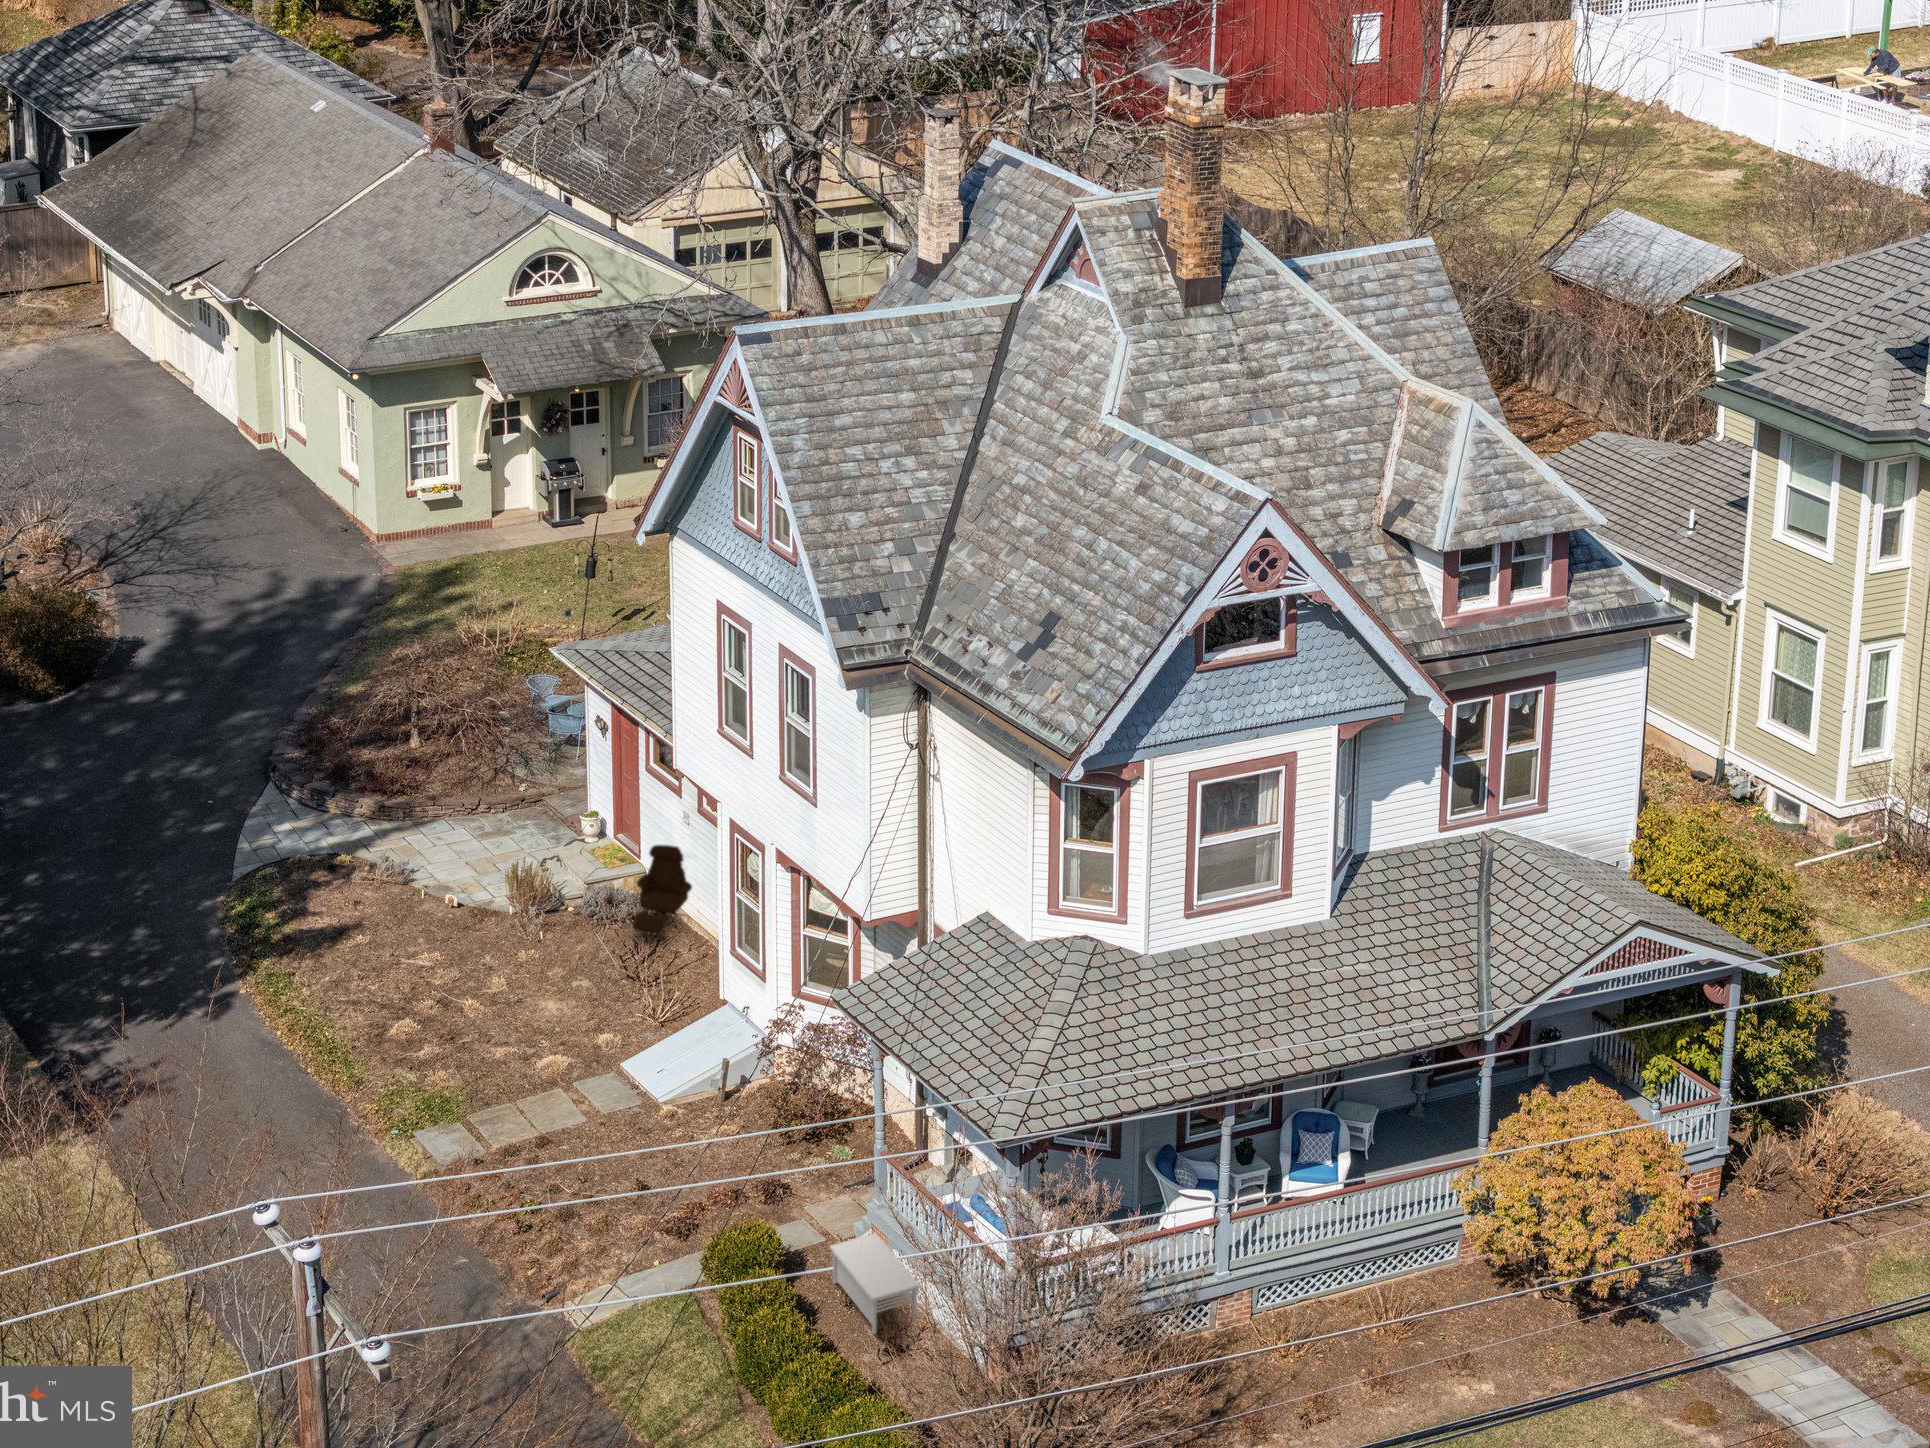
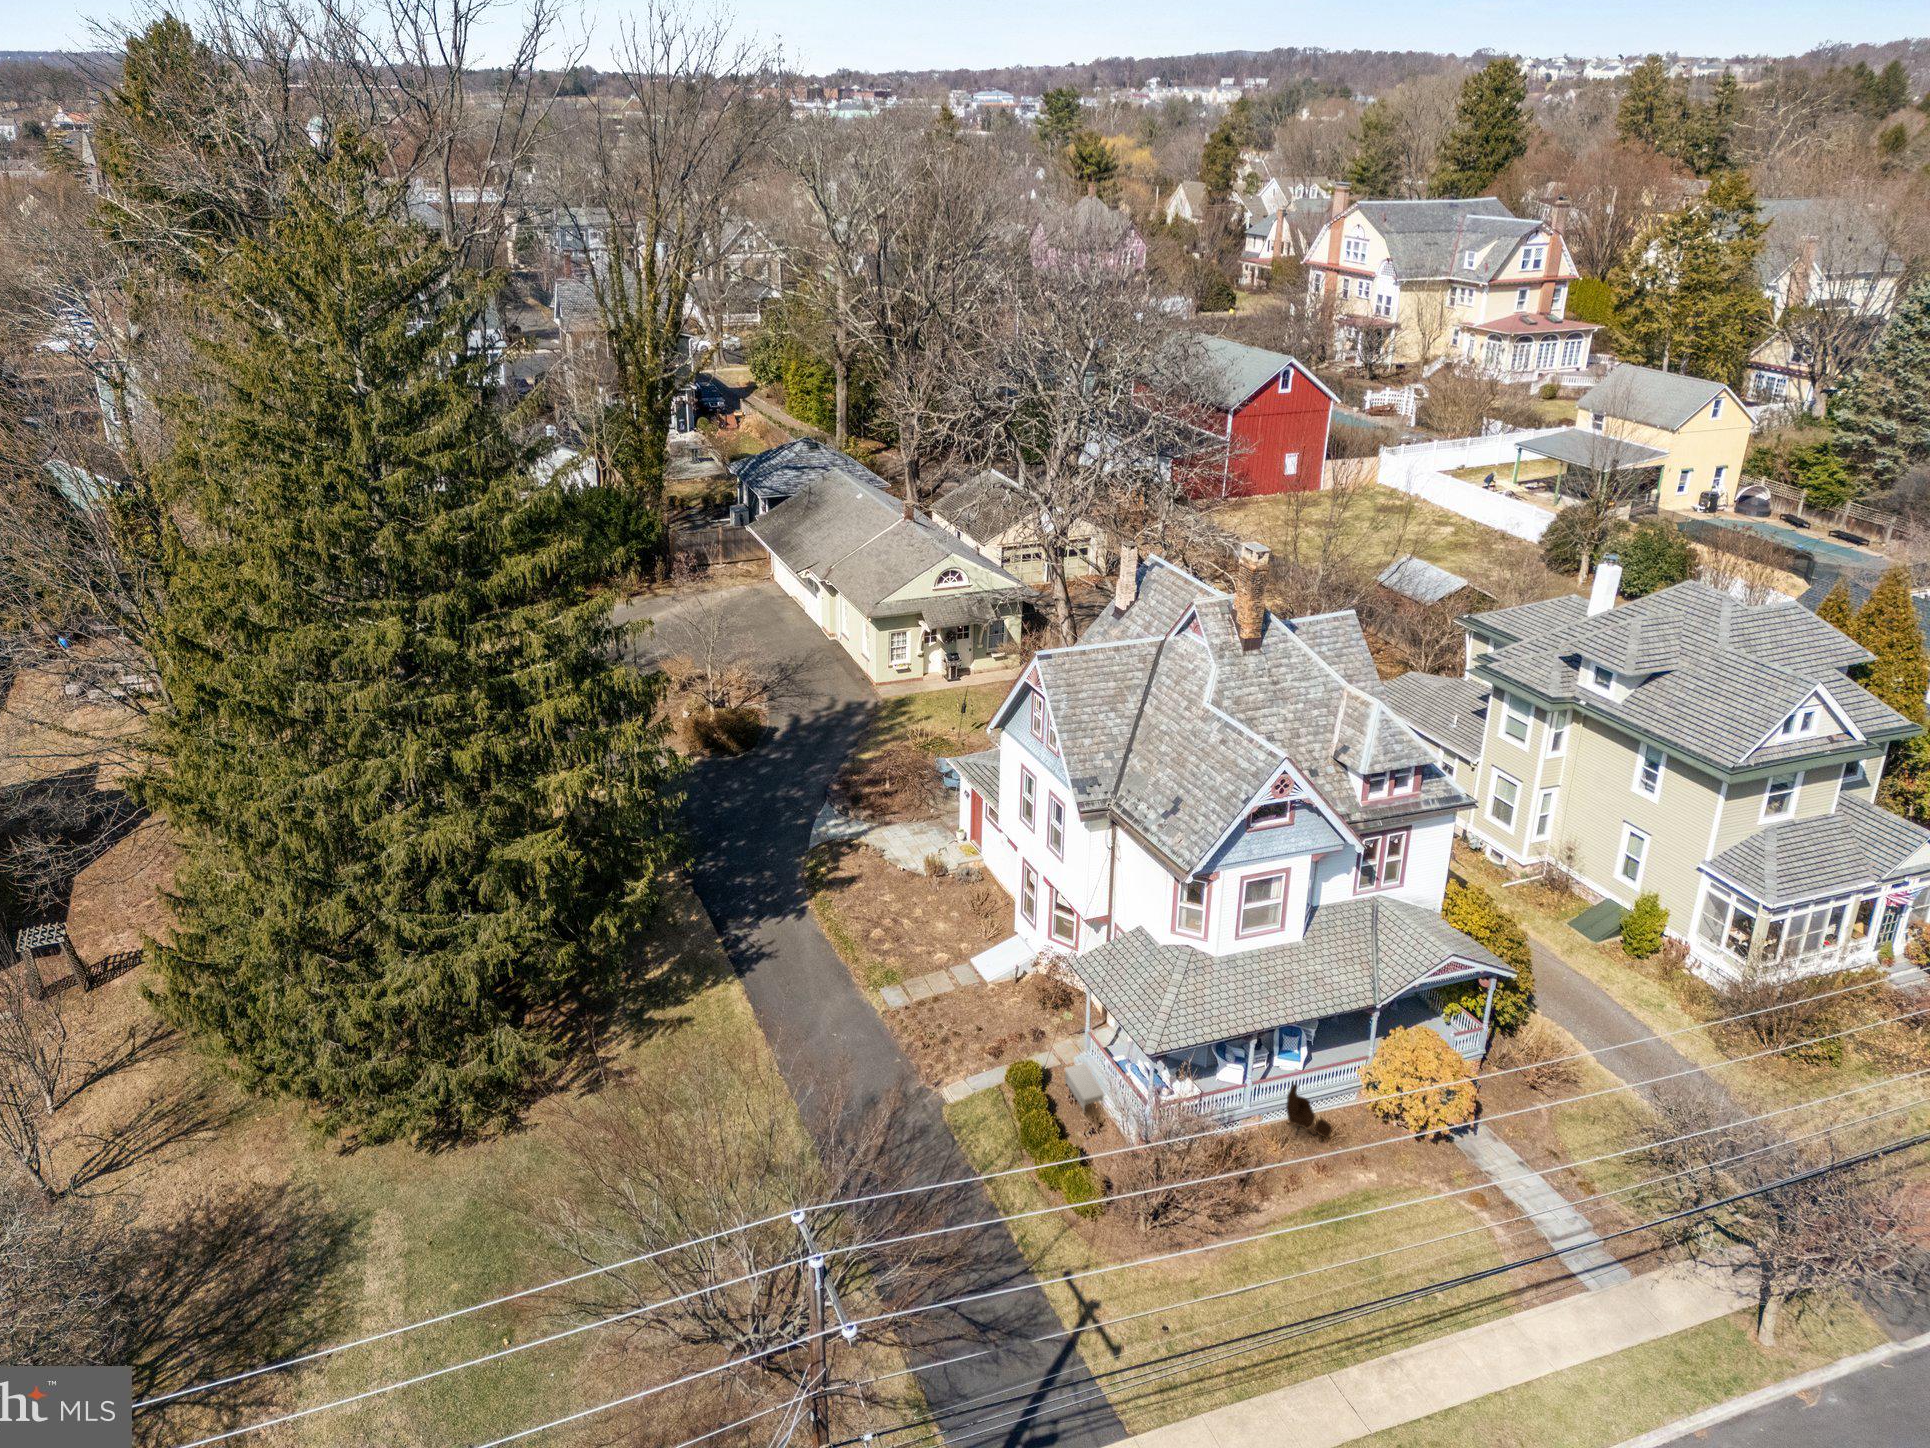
lounge chair: present [632,845,692,942] -> present [1286,1084,1332,1139]

